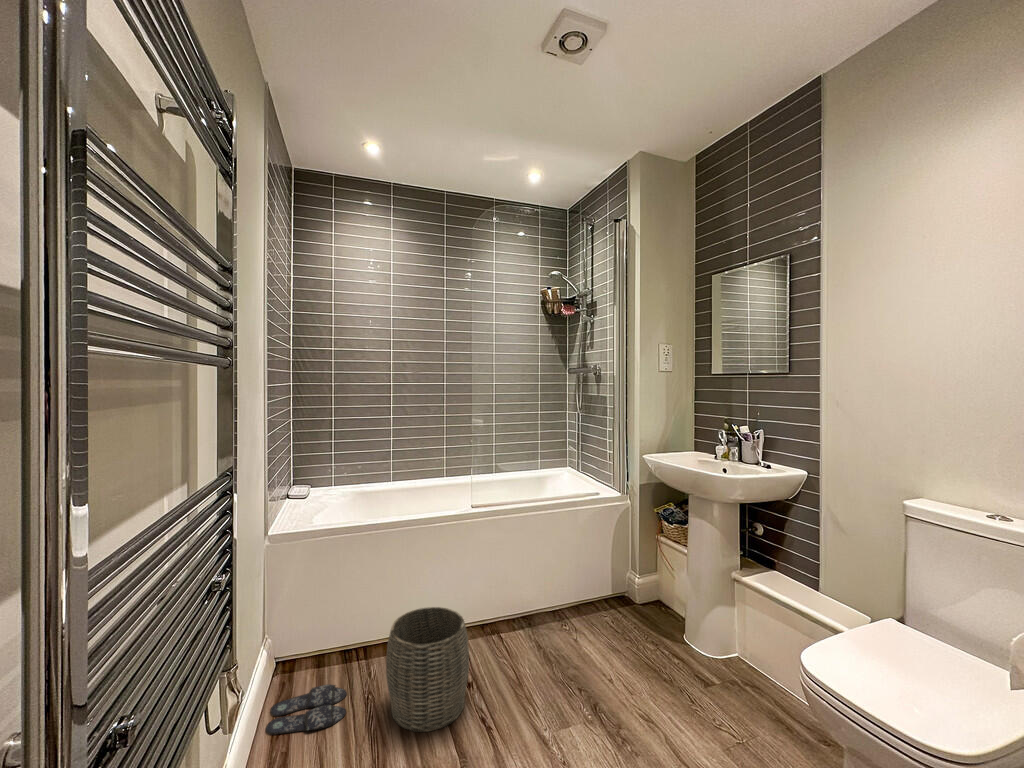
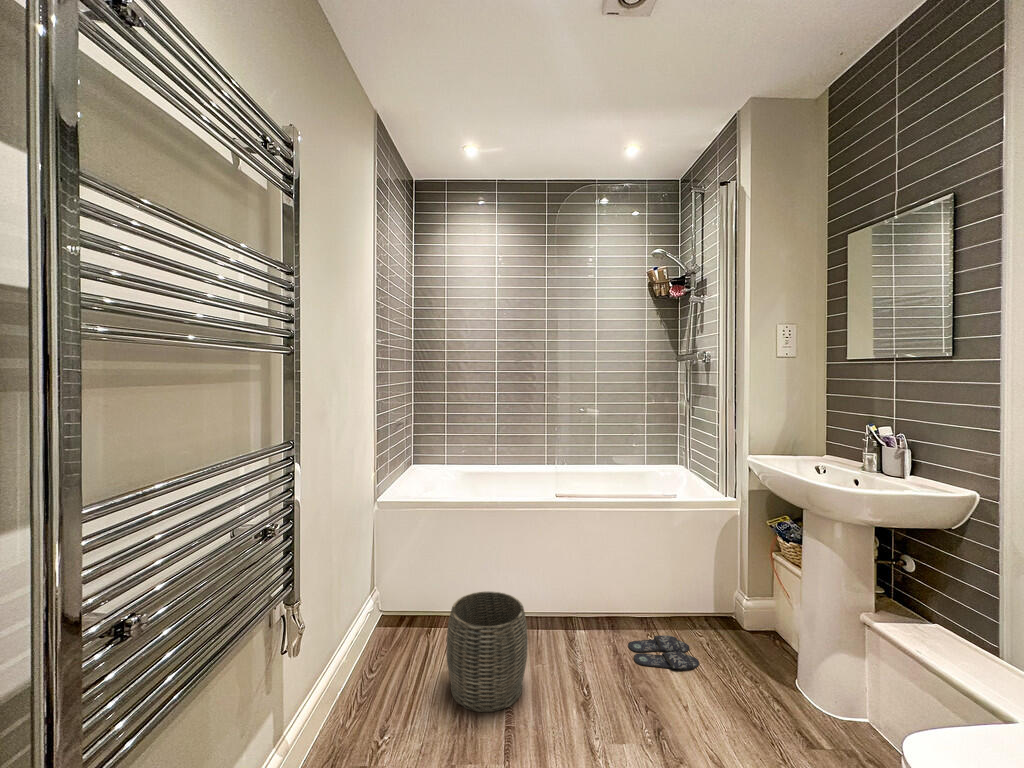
slippers: present [265,685,347,735] -> present [628,635,699,670]

